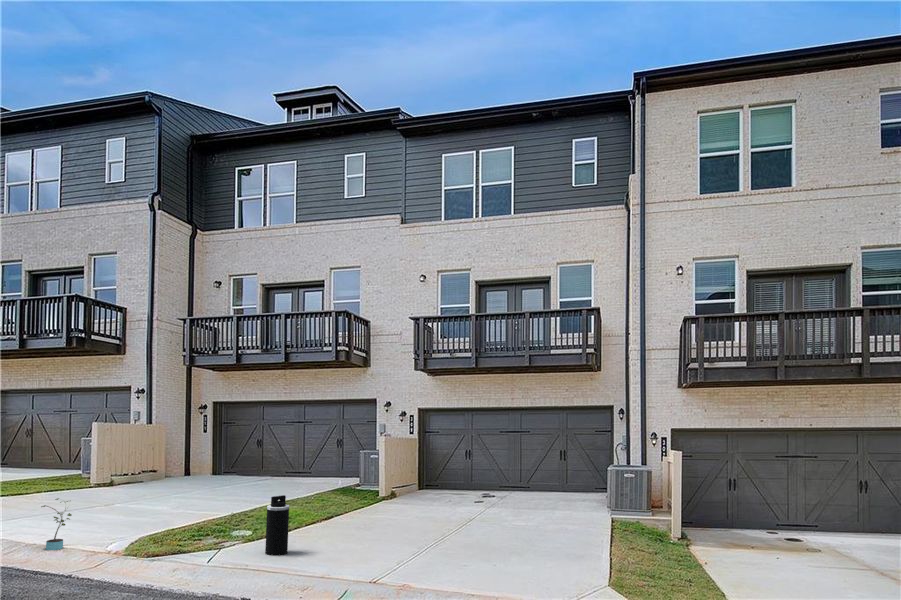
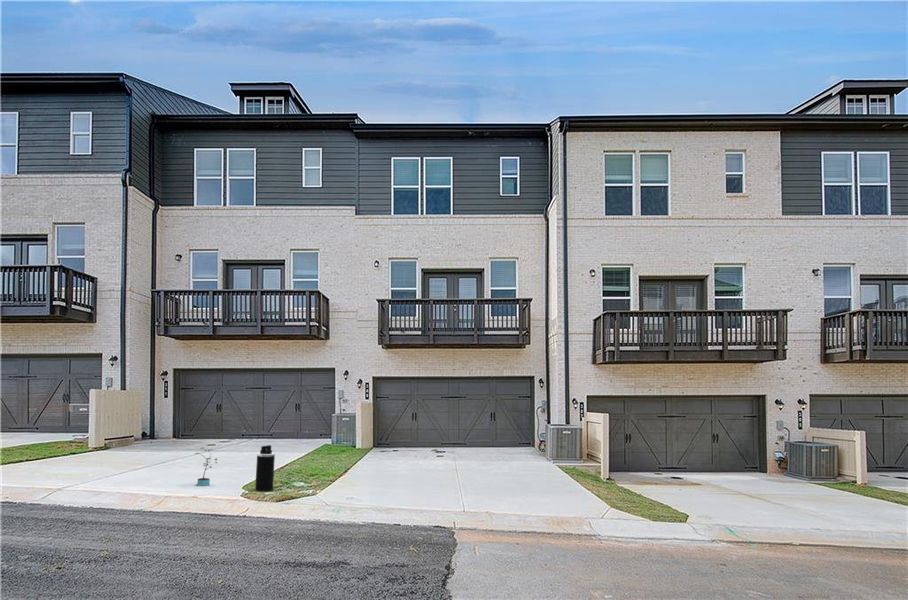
trash can: present [265,495,289,556] -> present [255,445,275,491]

